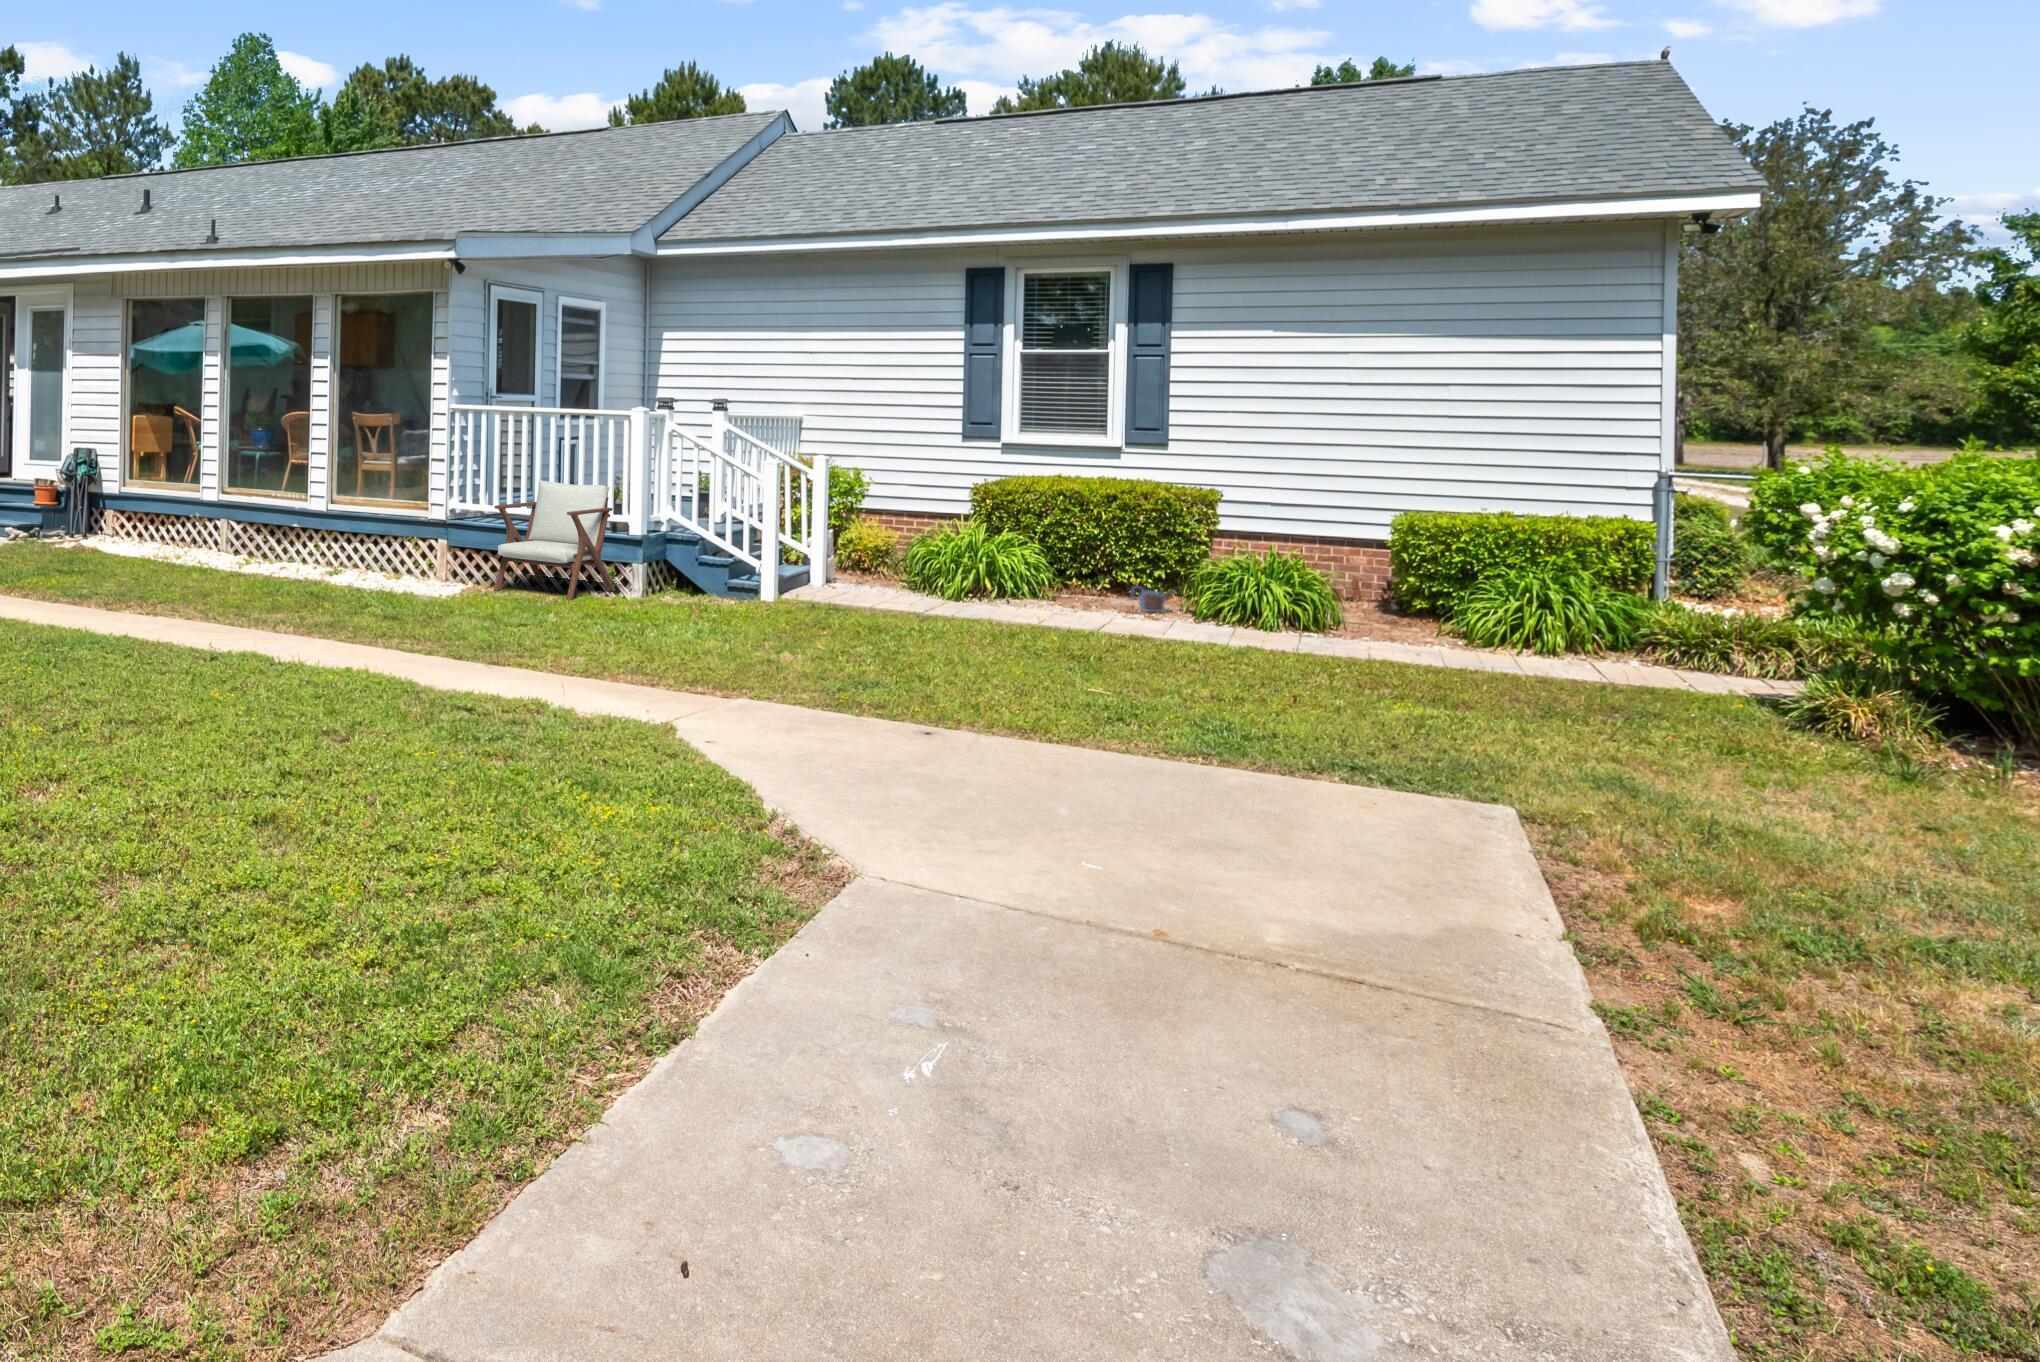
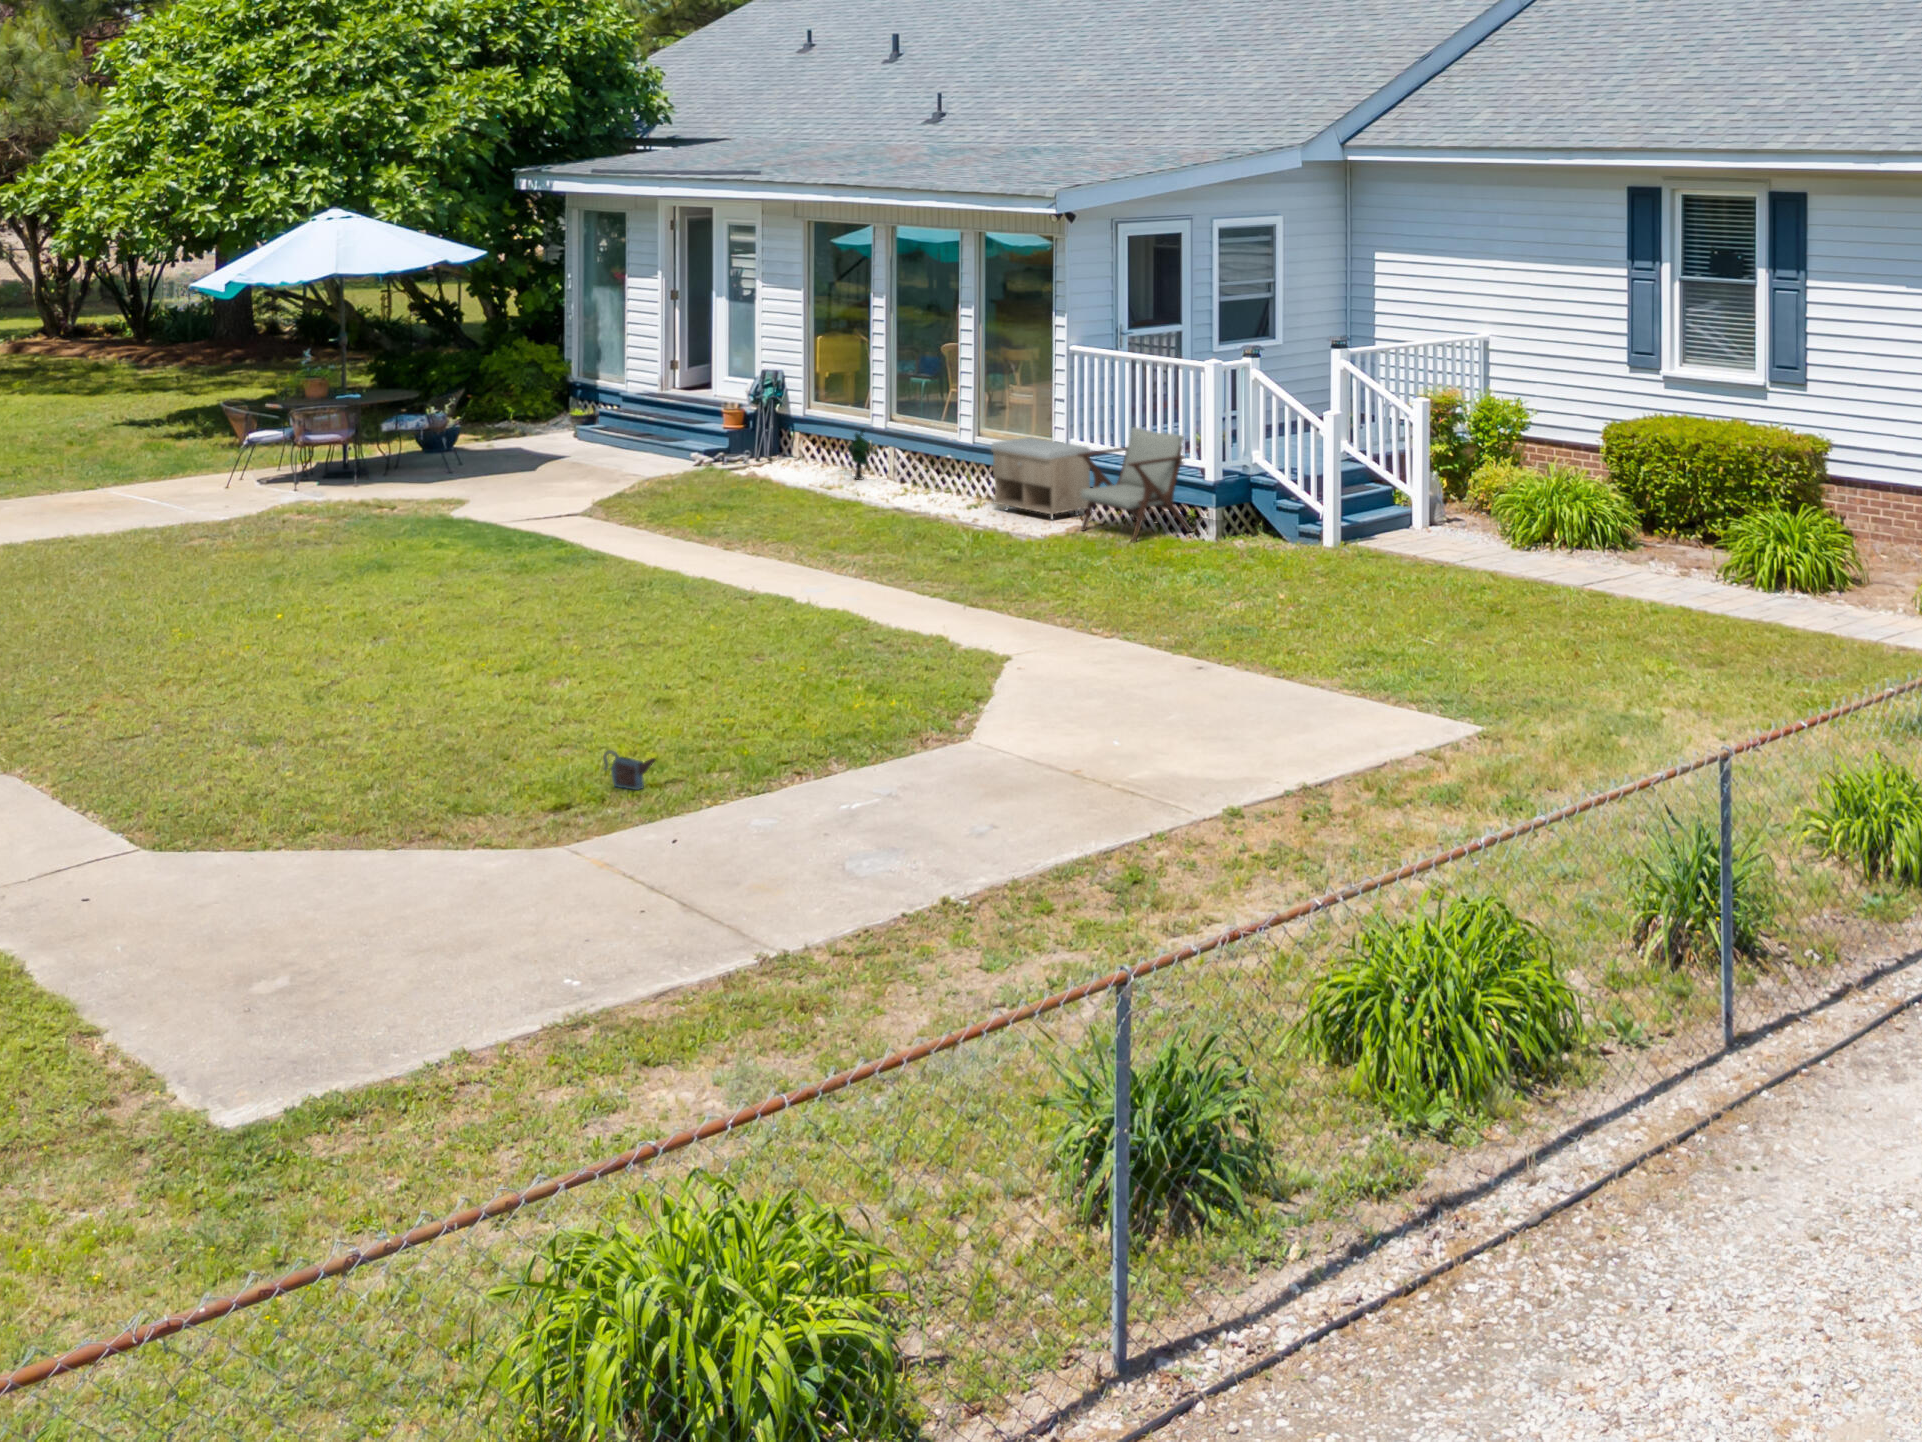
decorative plant: none [176,498,208,552] -> present [848,429,874,480]
storage bench: none [371,498,482,582] -> present [991,437,1090,520]
watering can: present [1132,587,1176,612] -> present [603,750,655,790]

